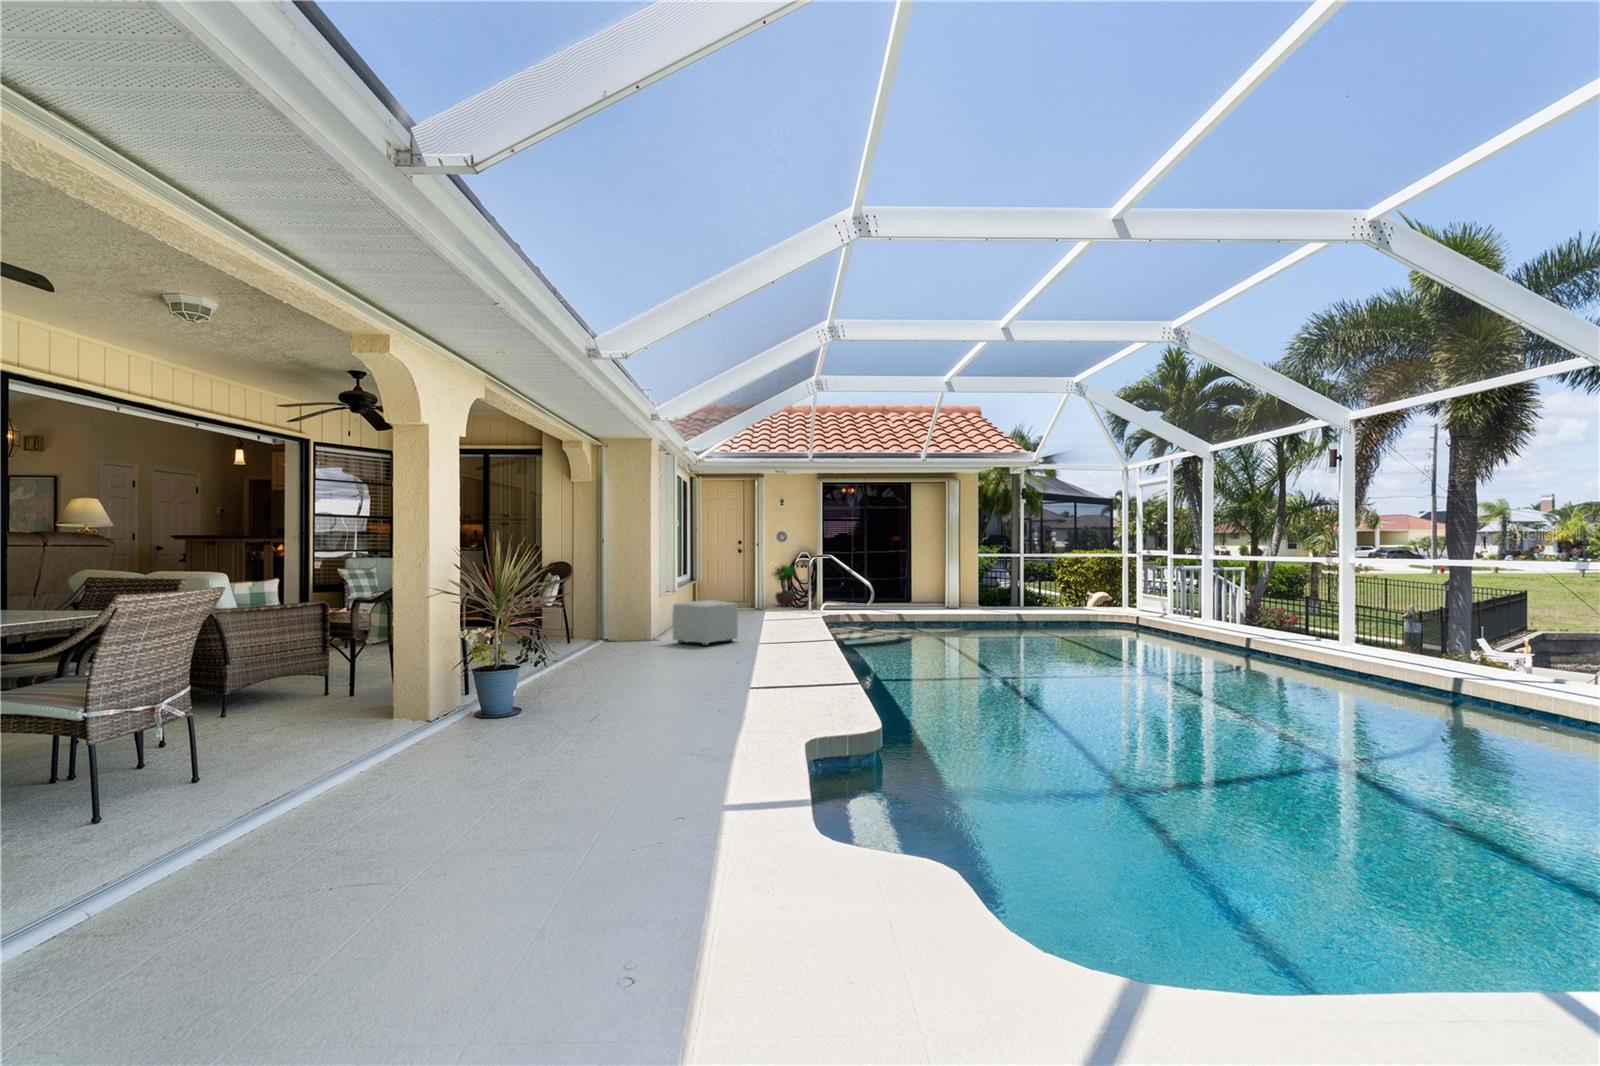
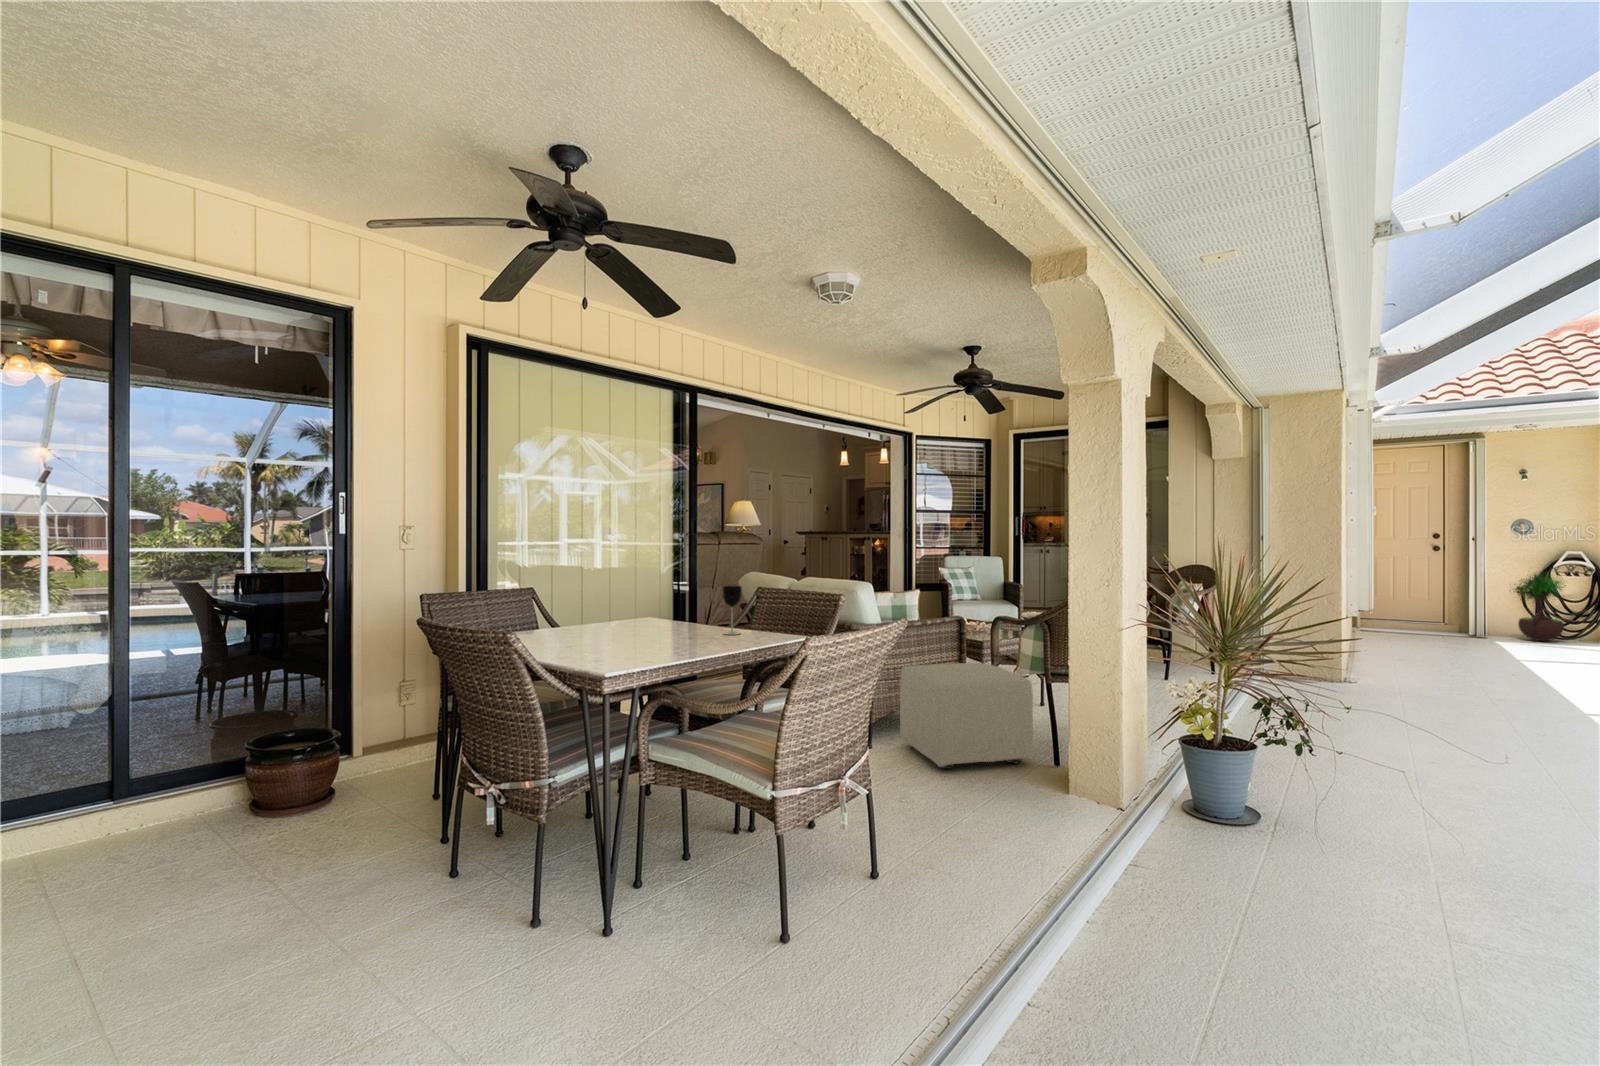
wine glass: none [35,573,60,616] -> present [723,586,742,635]
ottoman: present [673,600,738,646] -> present [900,663,1033,769]

